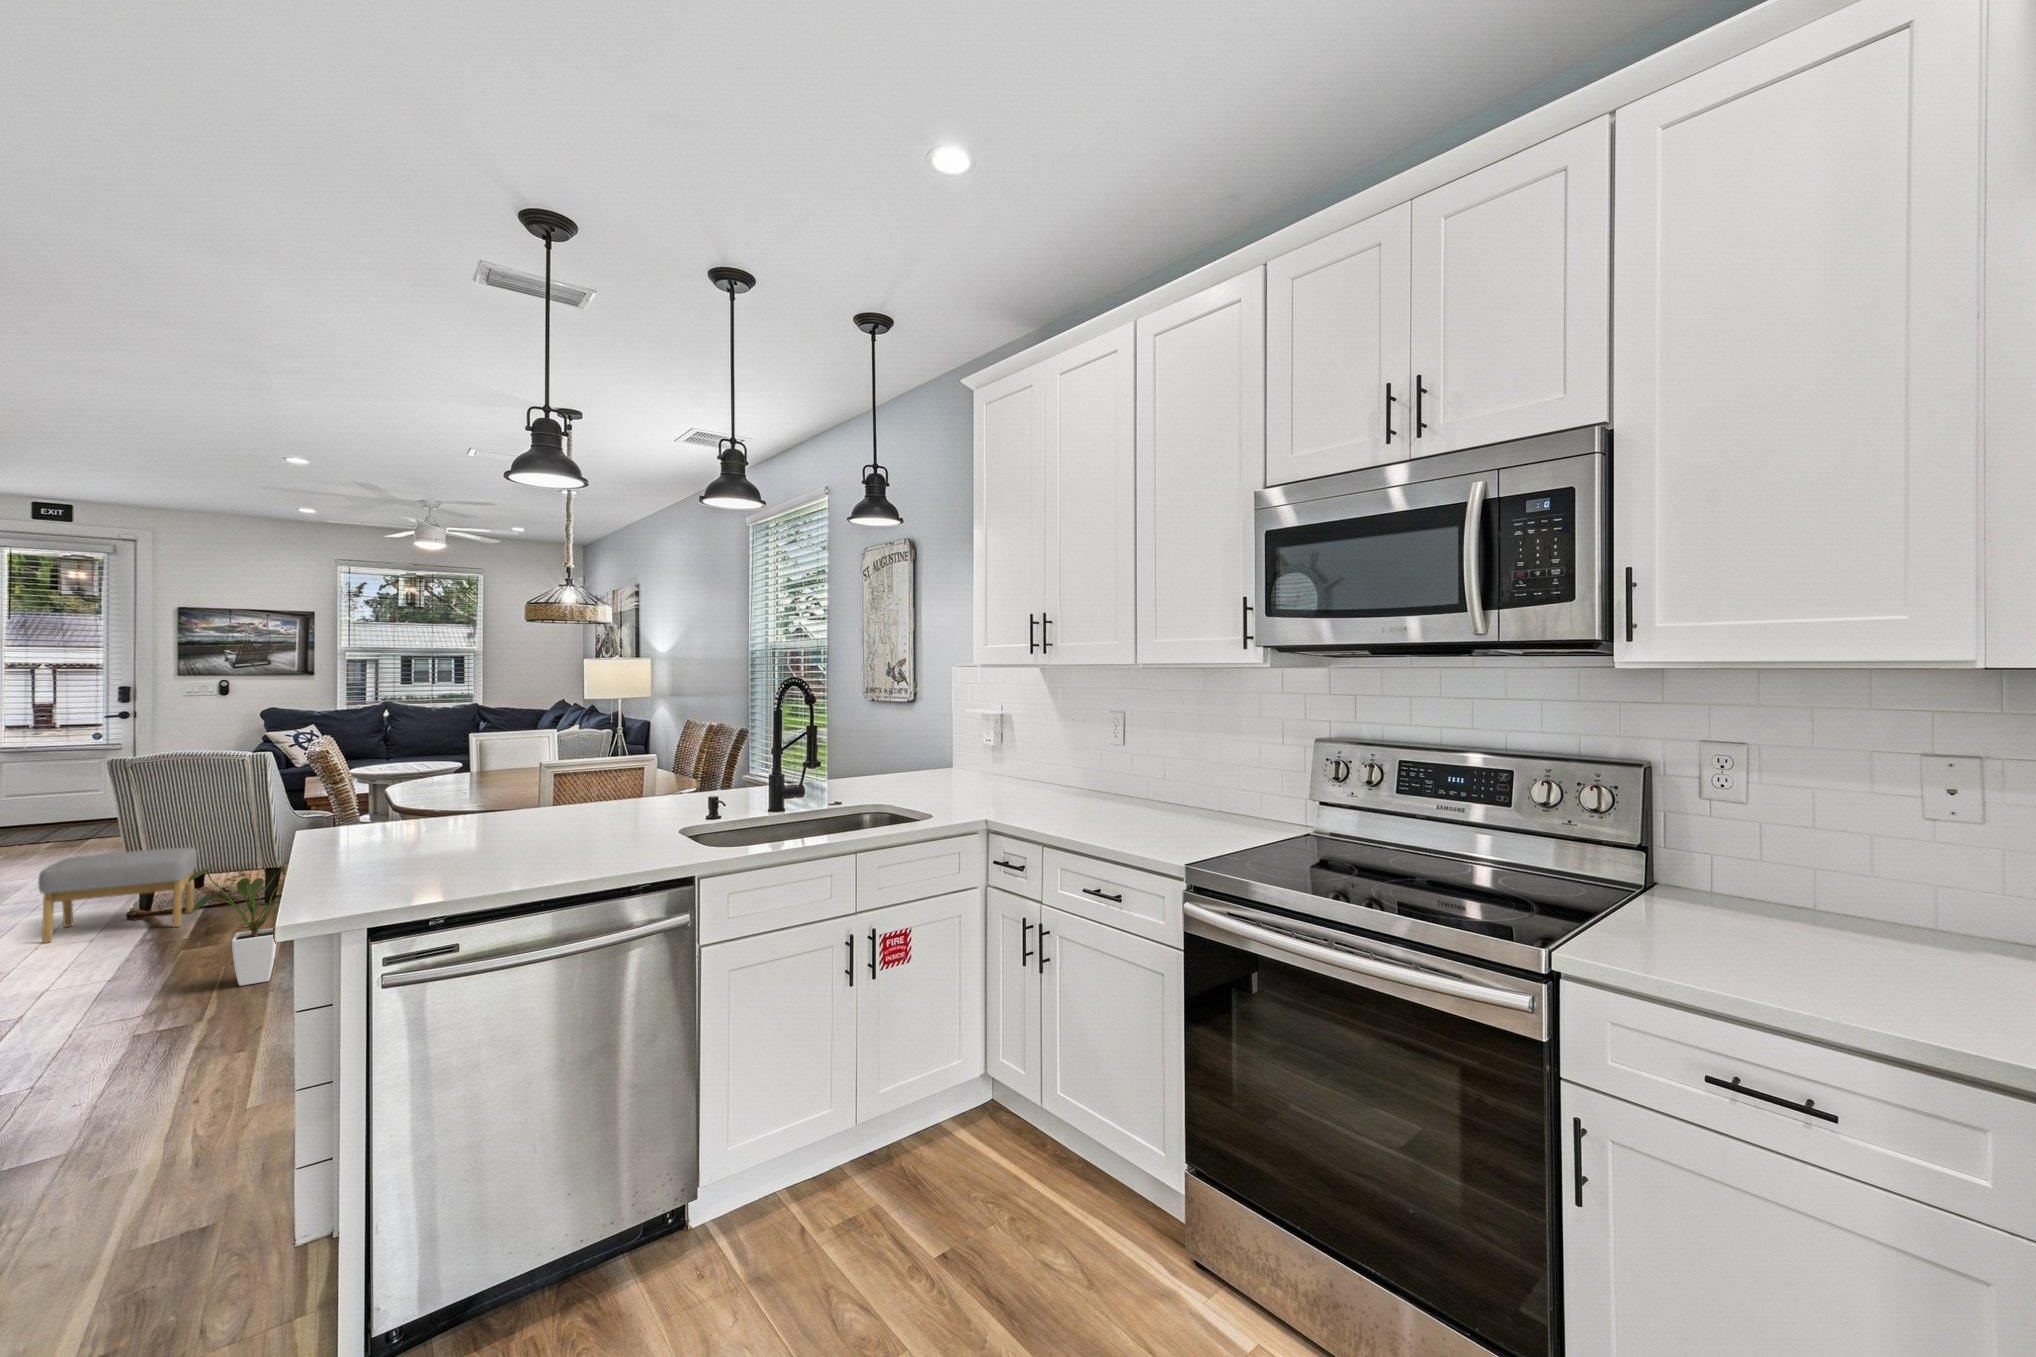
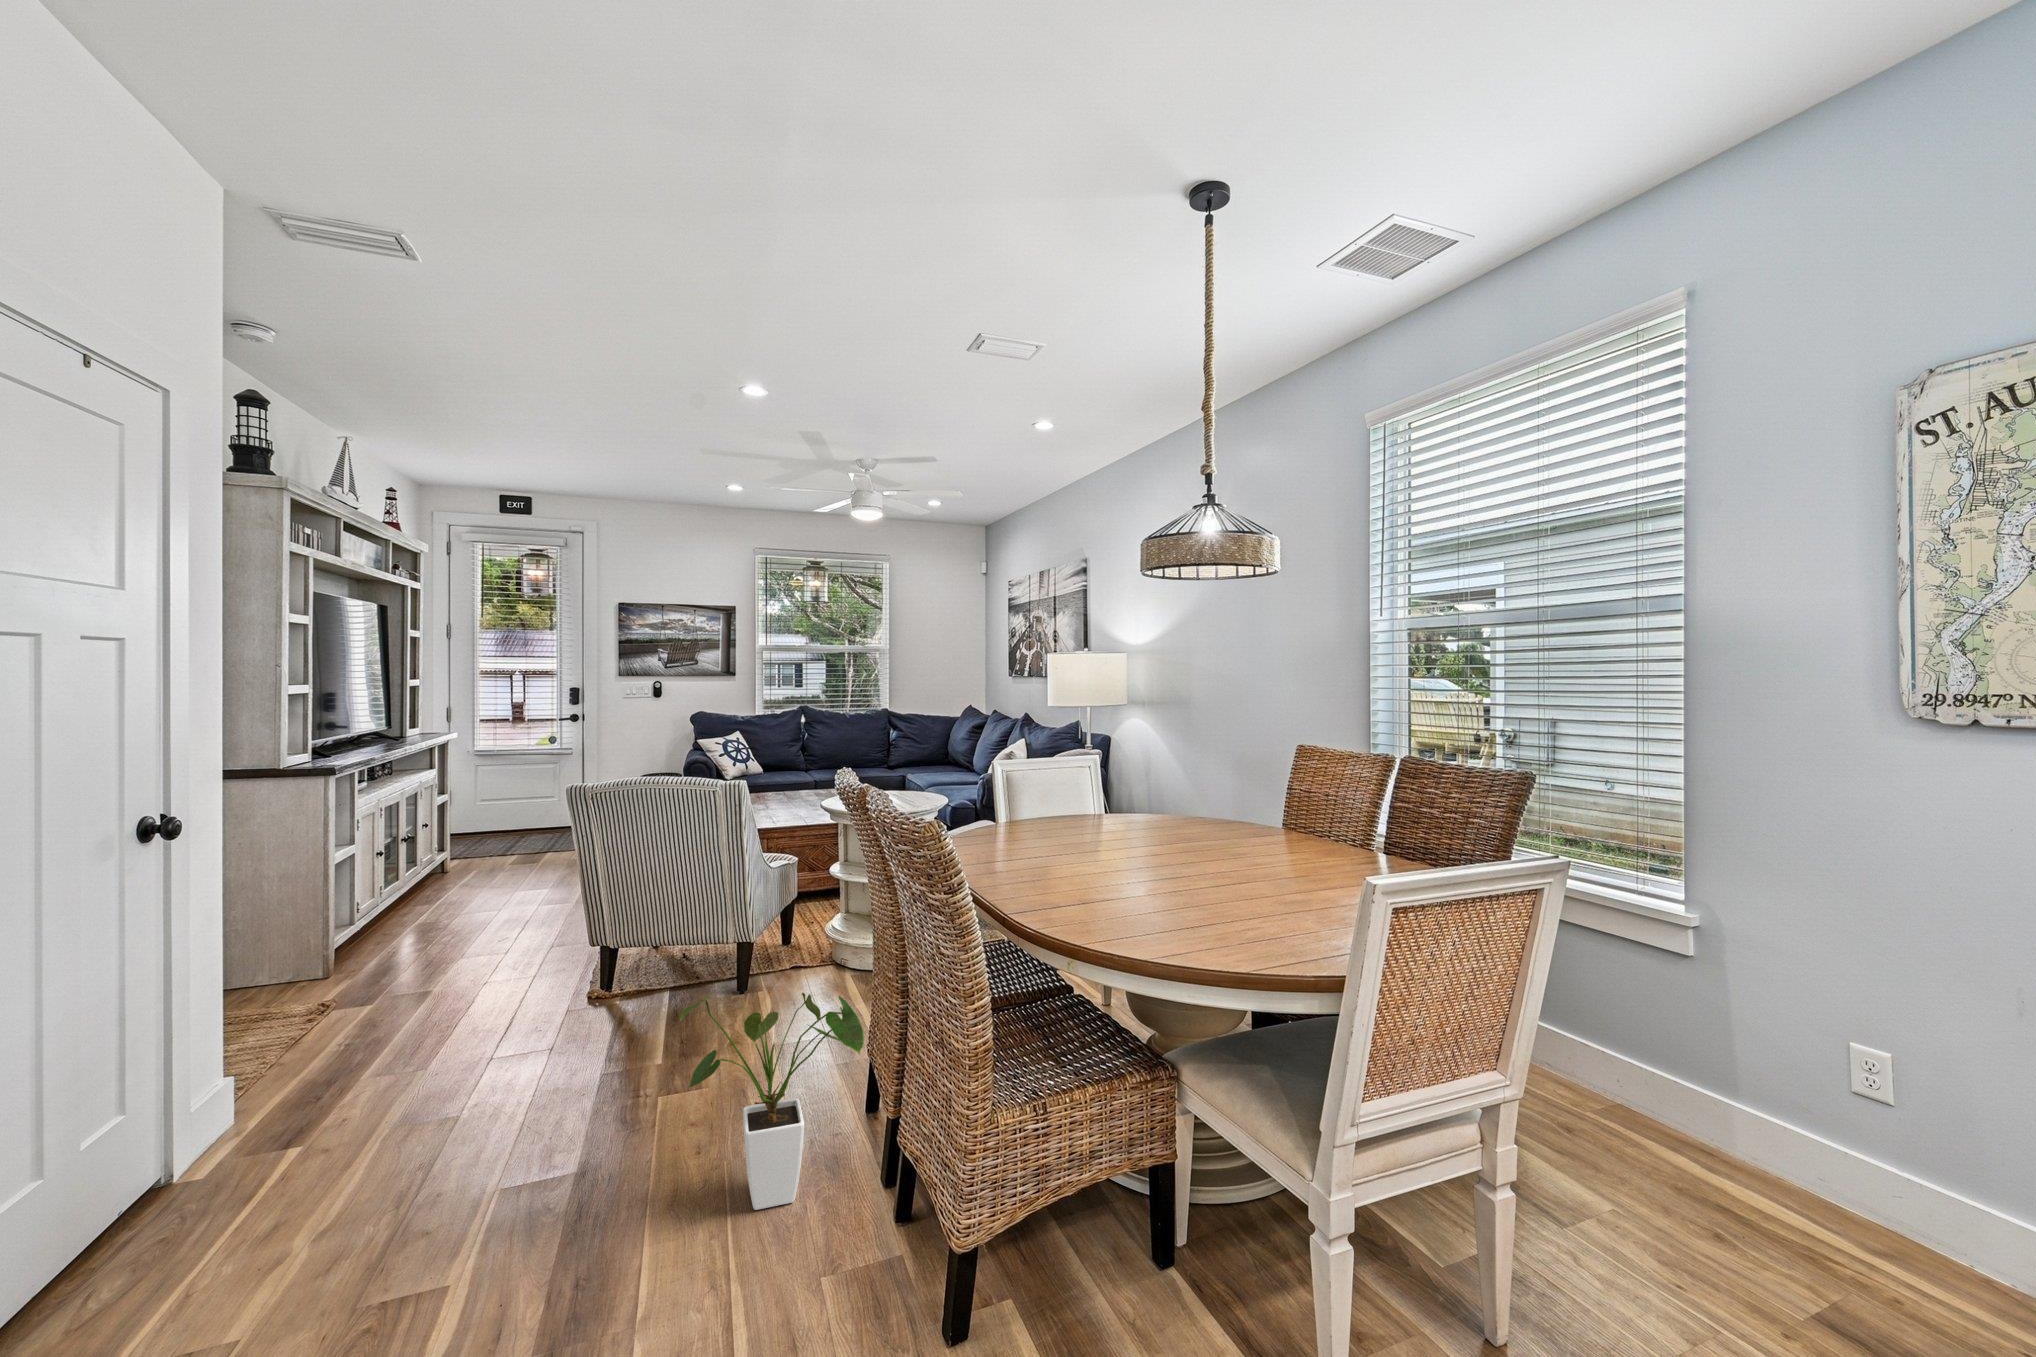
footstool: present [38,848,197,943] -> none [494,904,661,1039]

